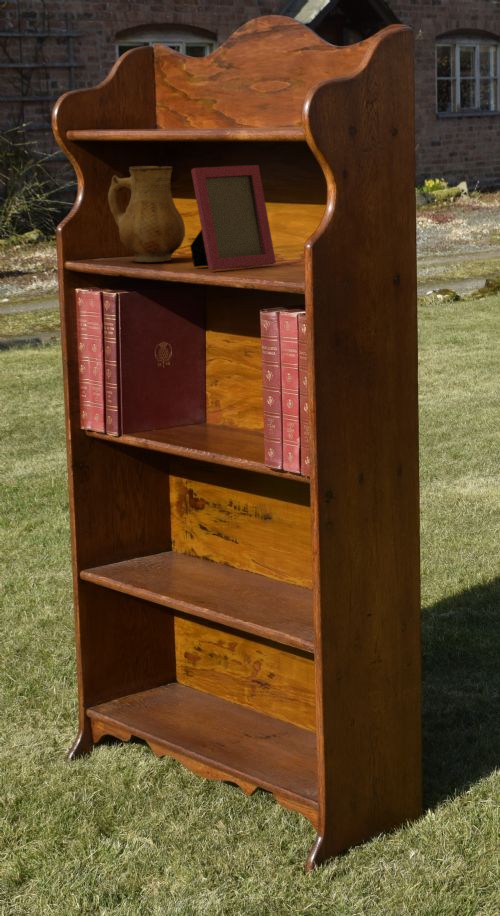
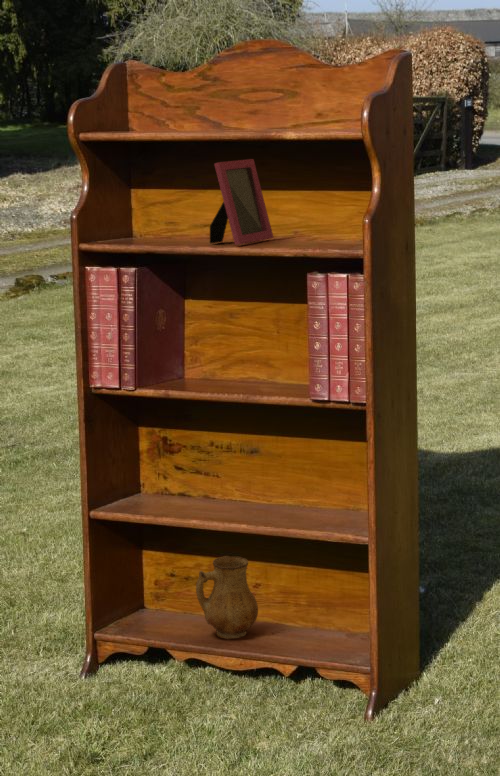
ceramic pitcher: present [108,166,185,262] -> present [196,556,258,639]

